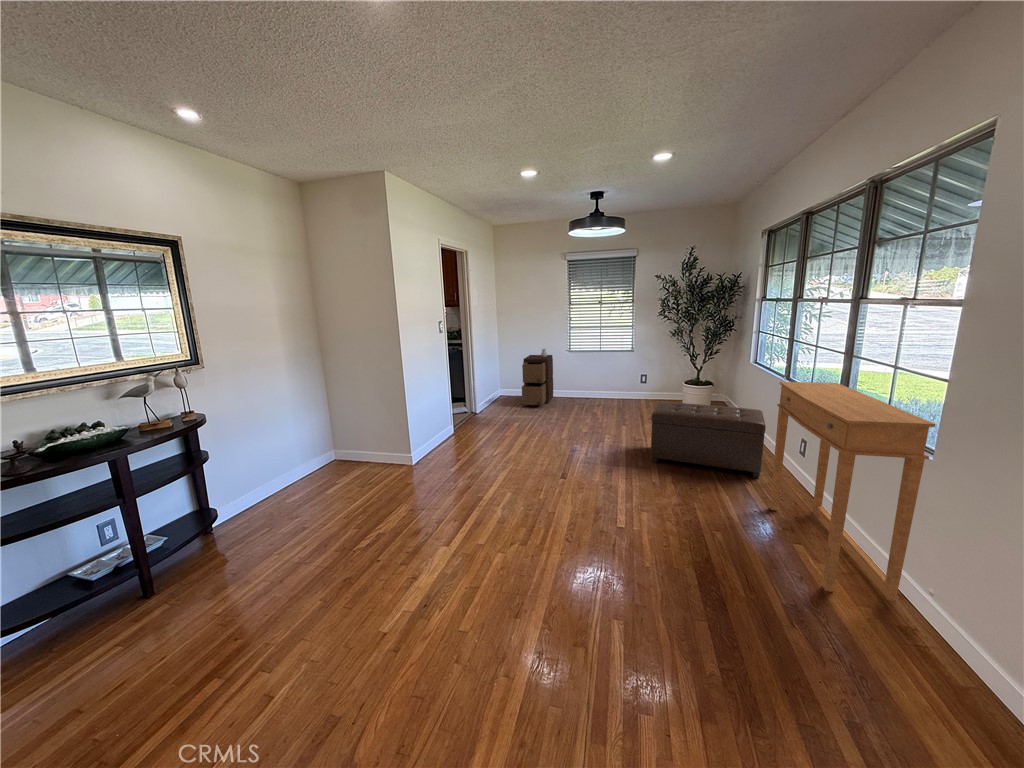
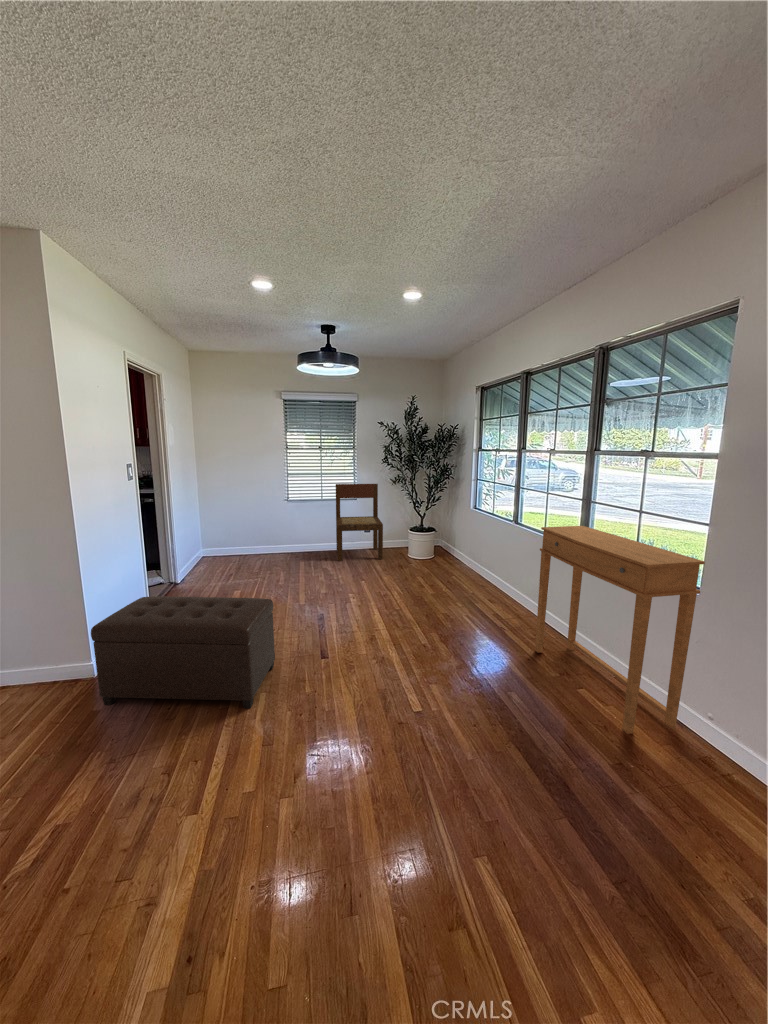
dining chair: none [607,336,654,410] -> present [336,484,383,561]
storage cabinet: present [522,349,553,405] -> none [238,498,273,565]
ottoman: present [651,402,766,478] -> present [91,596,275,708]

